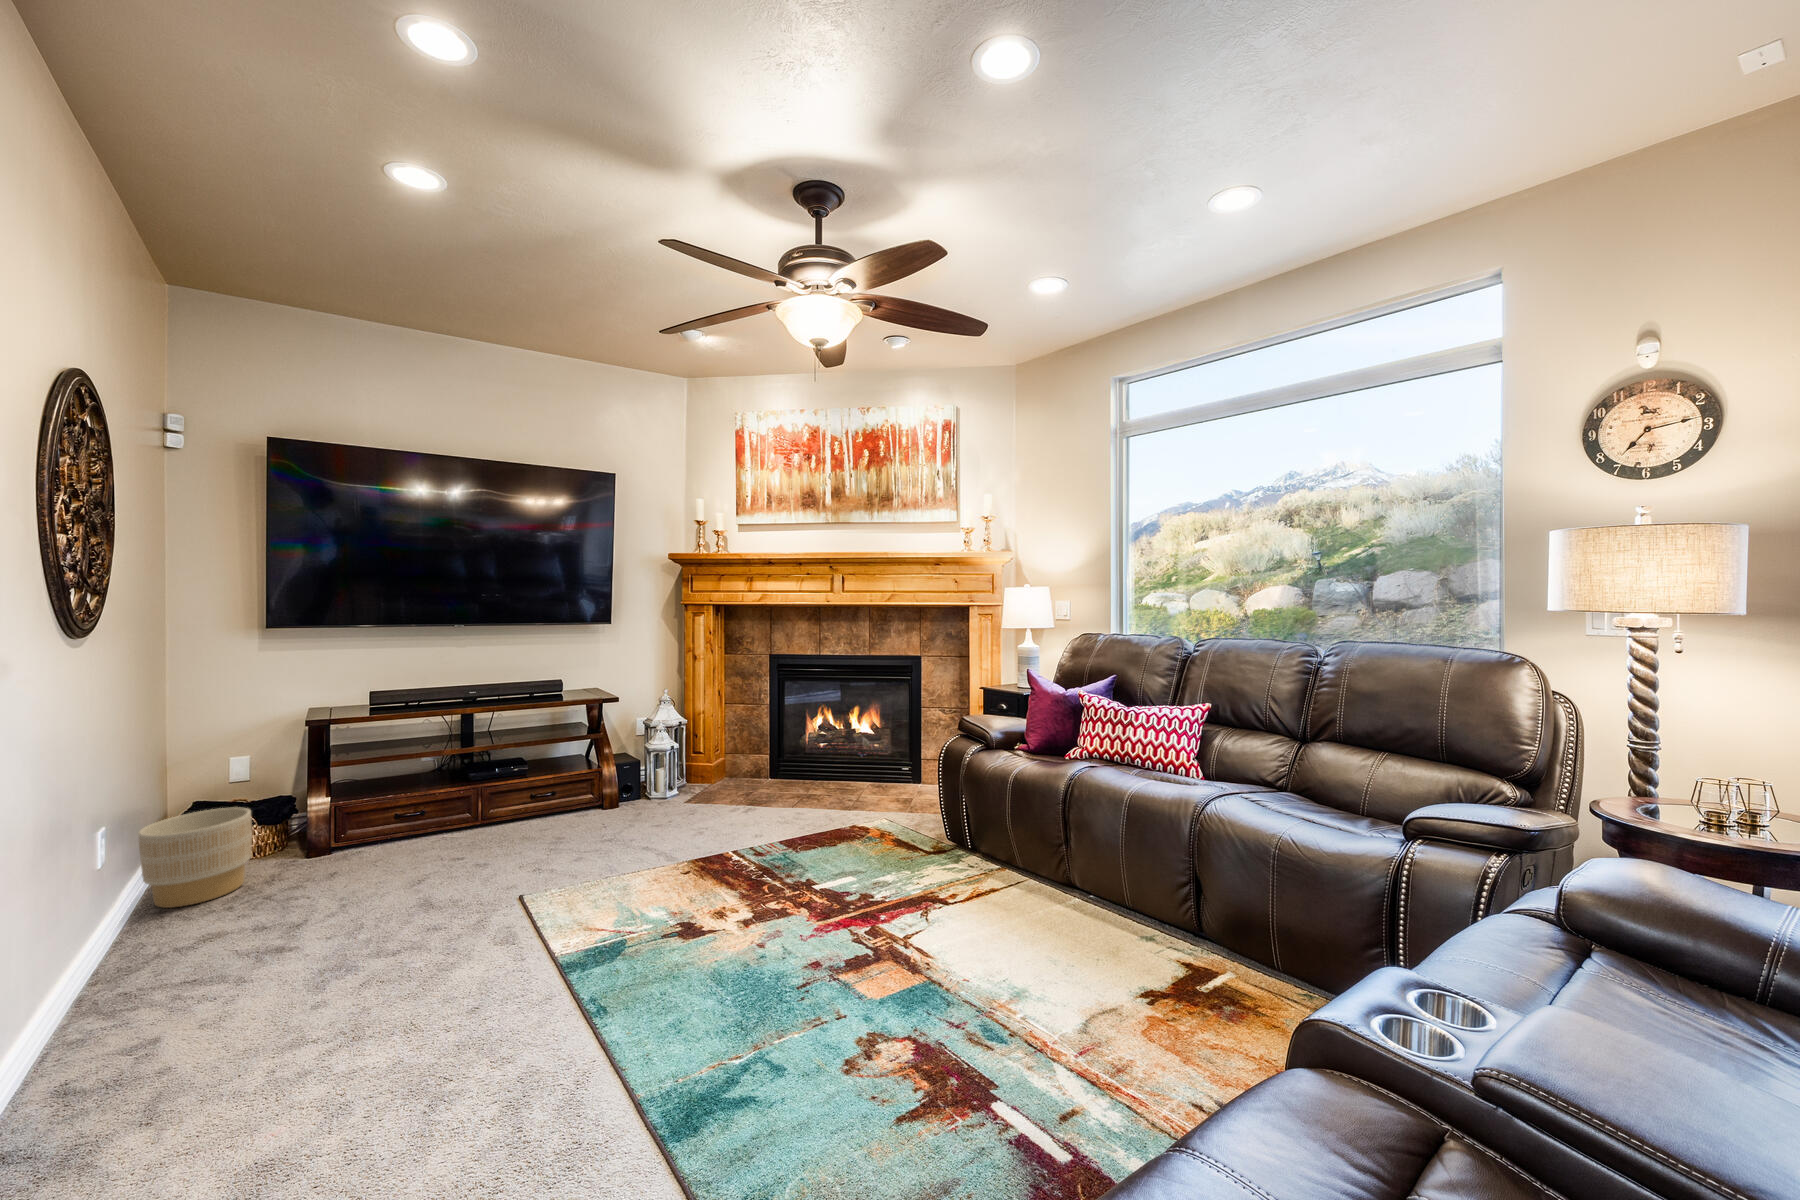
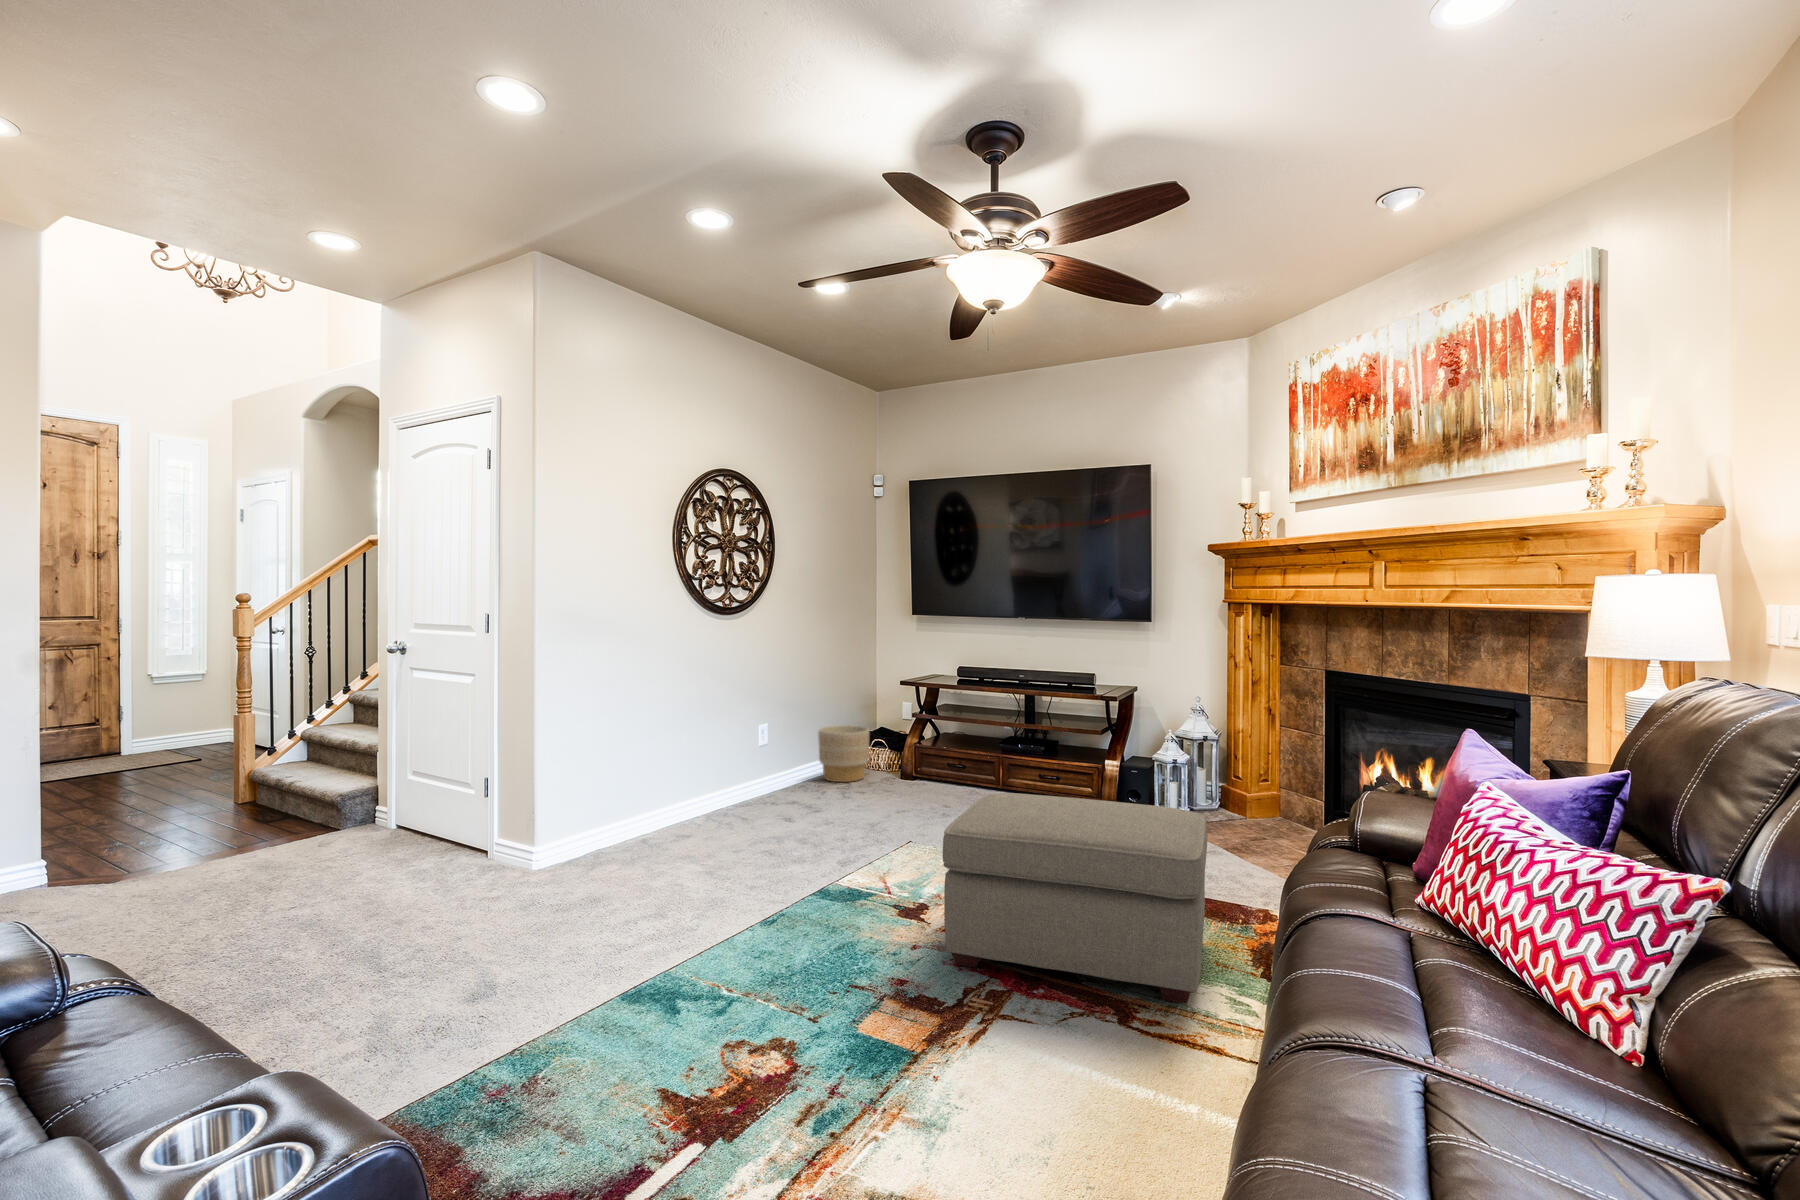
ottoman: none [711,776,959,994] -> present [943,793,1207,1004]

